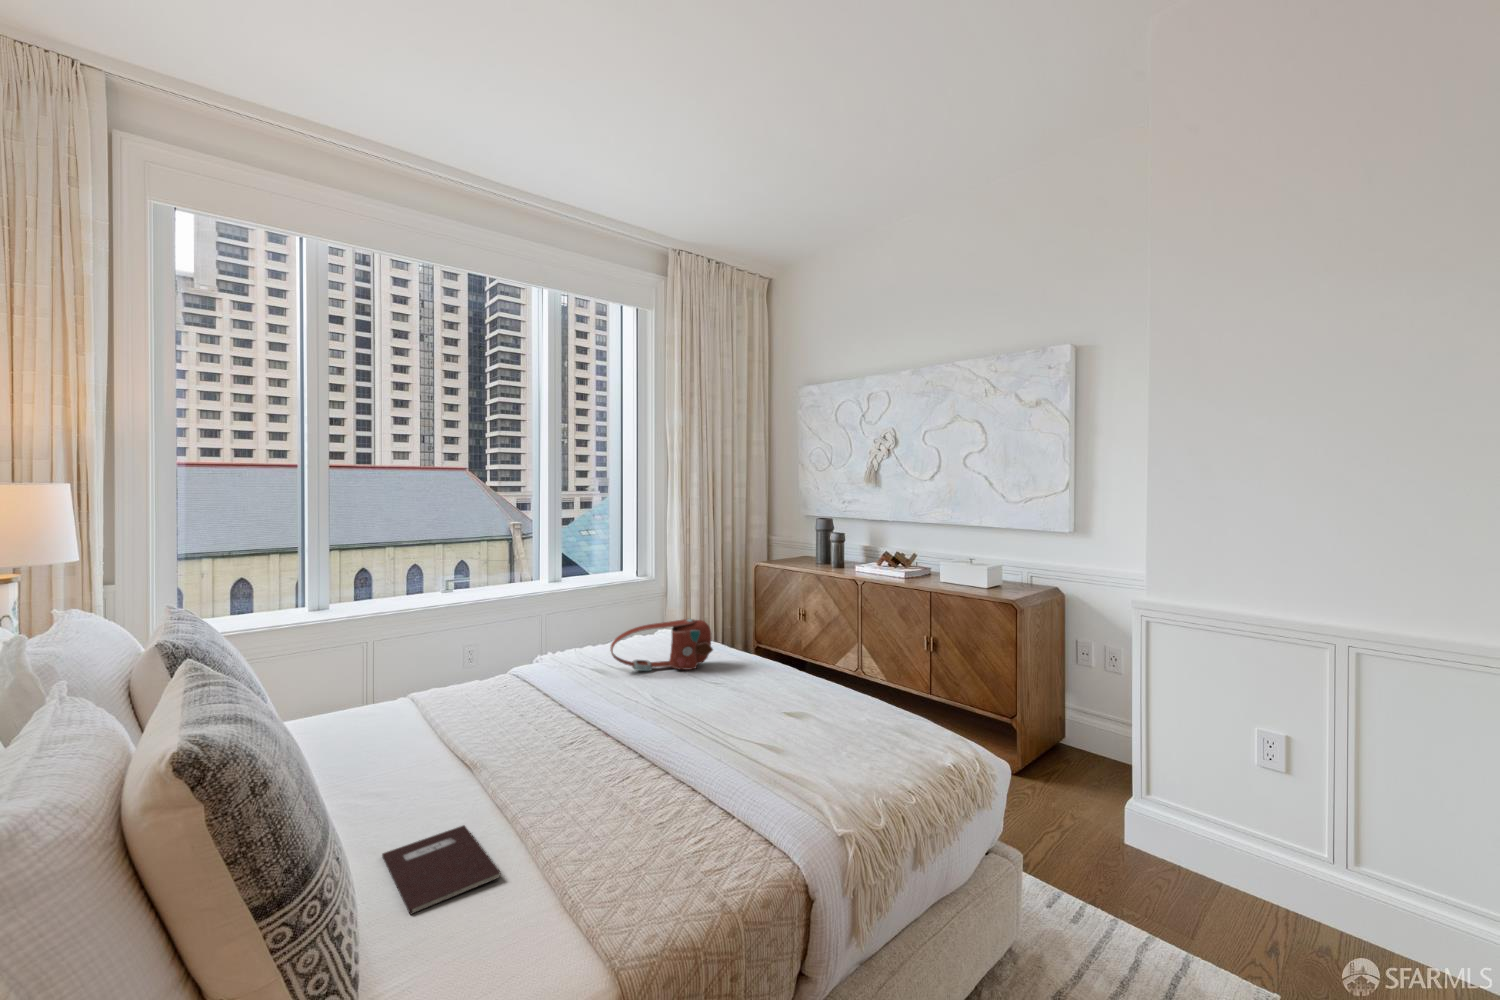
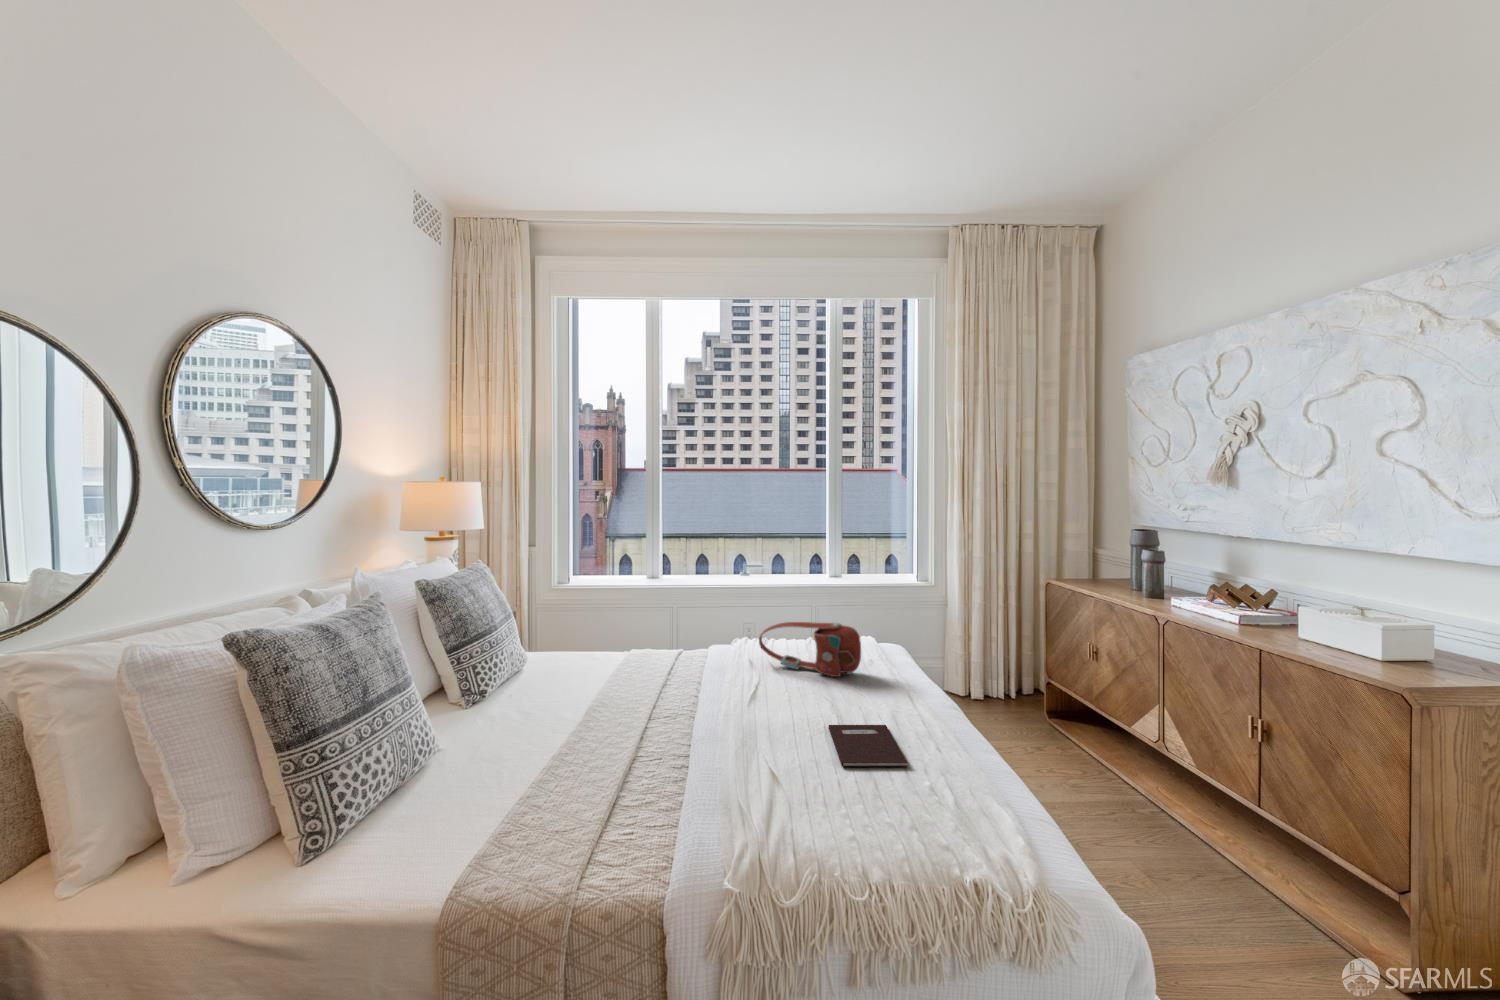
notebook: present [382,825,500,914] -> present [829,725,907,766]

